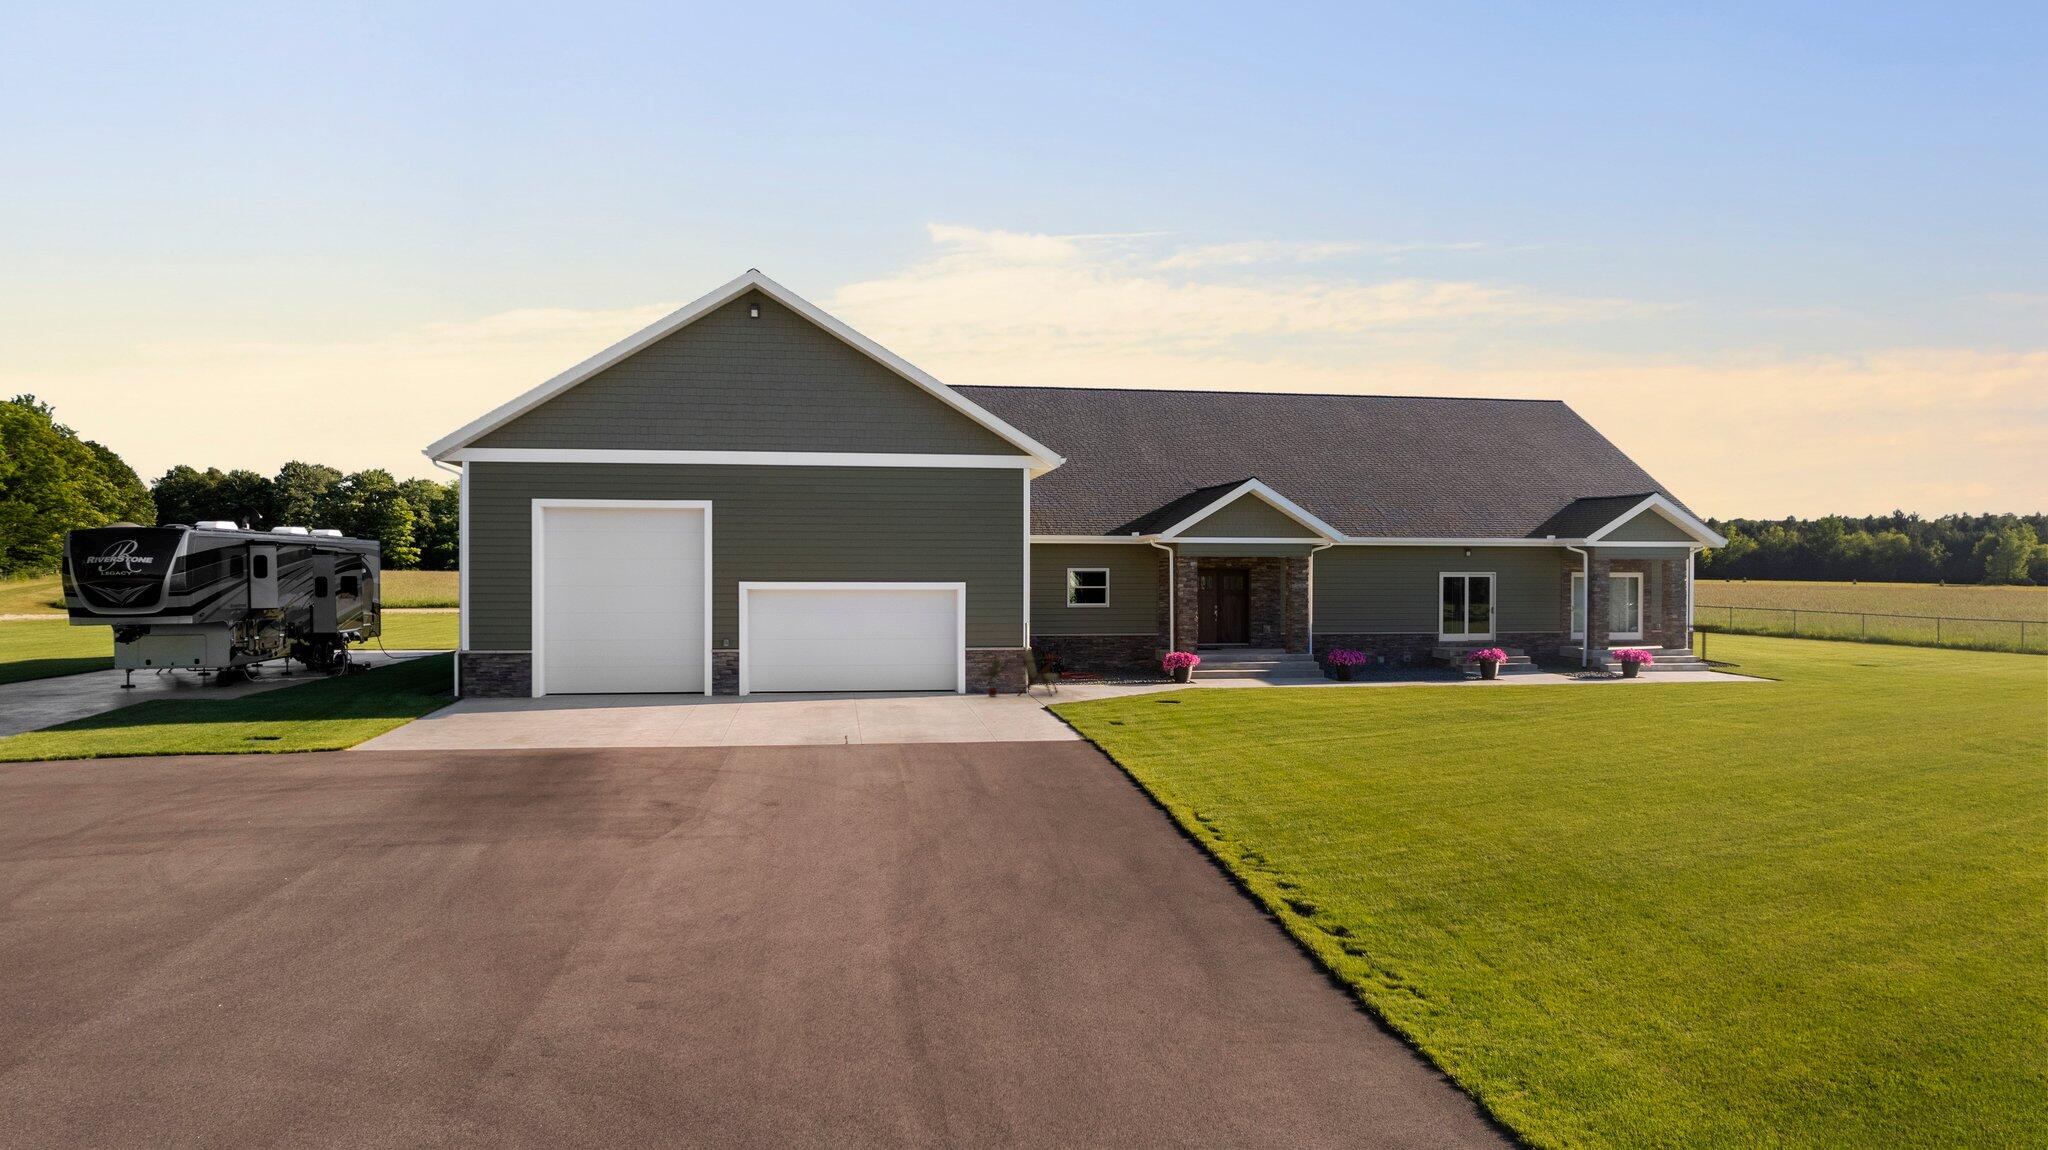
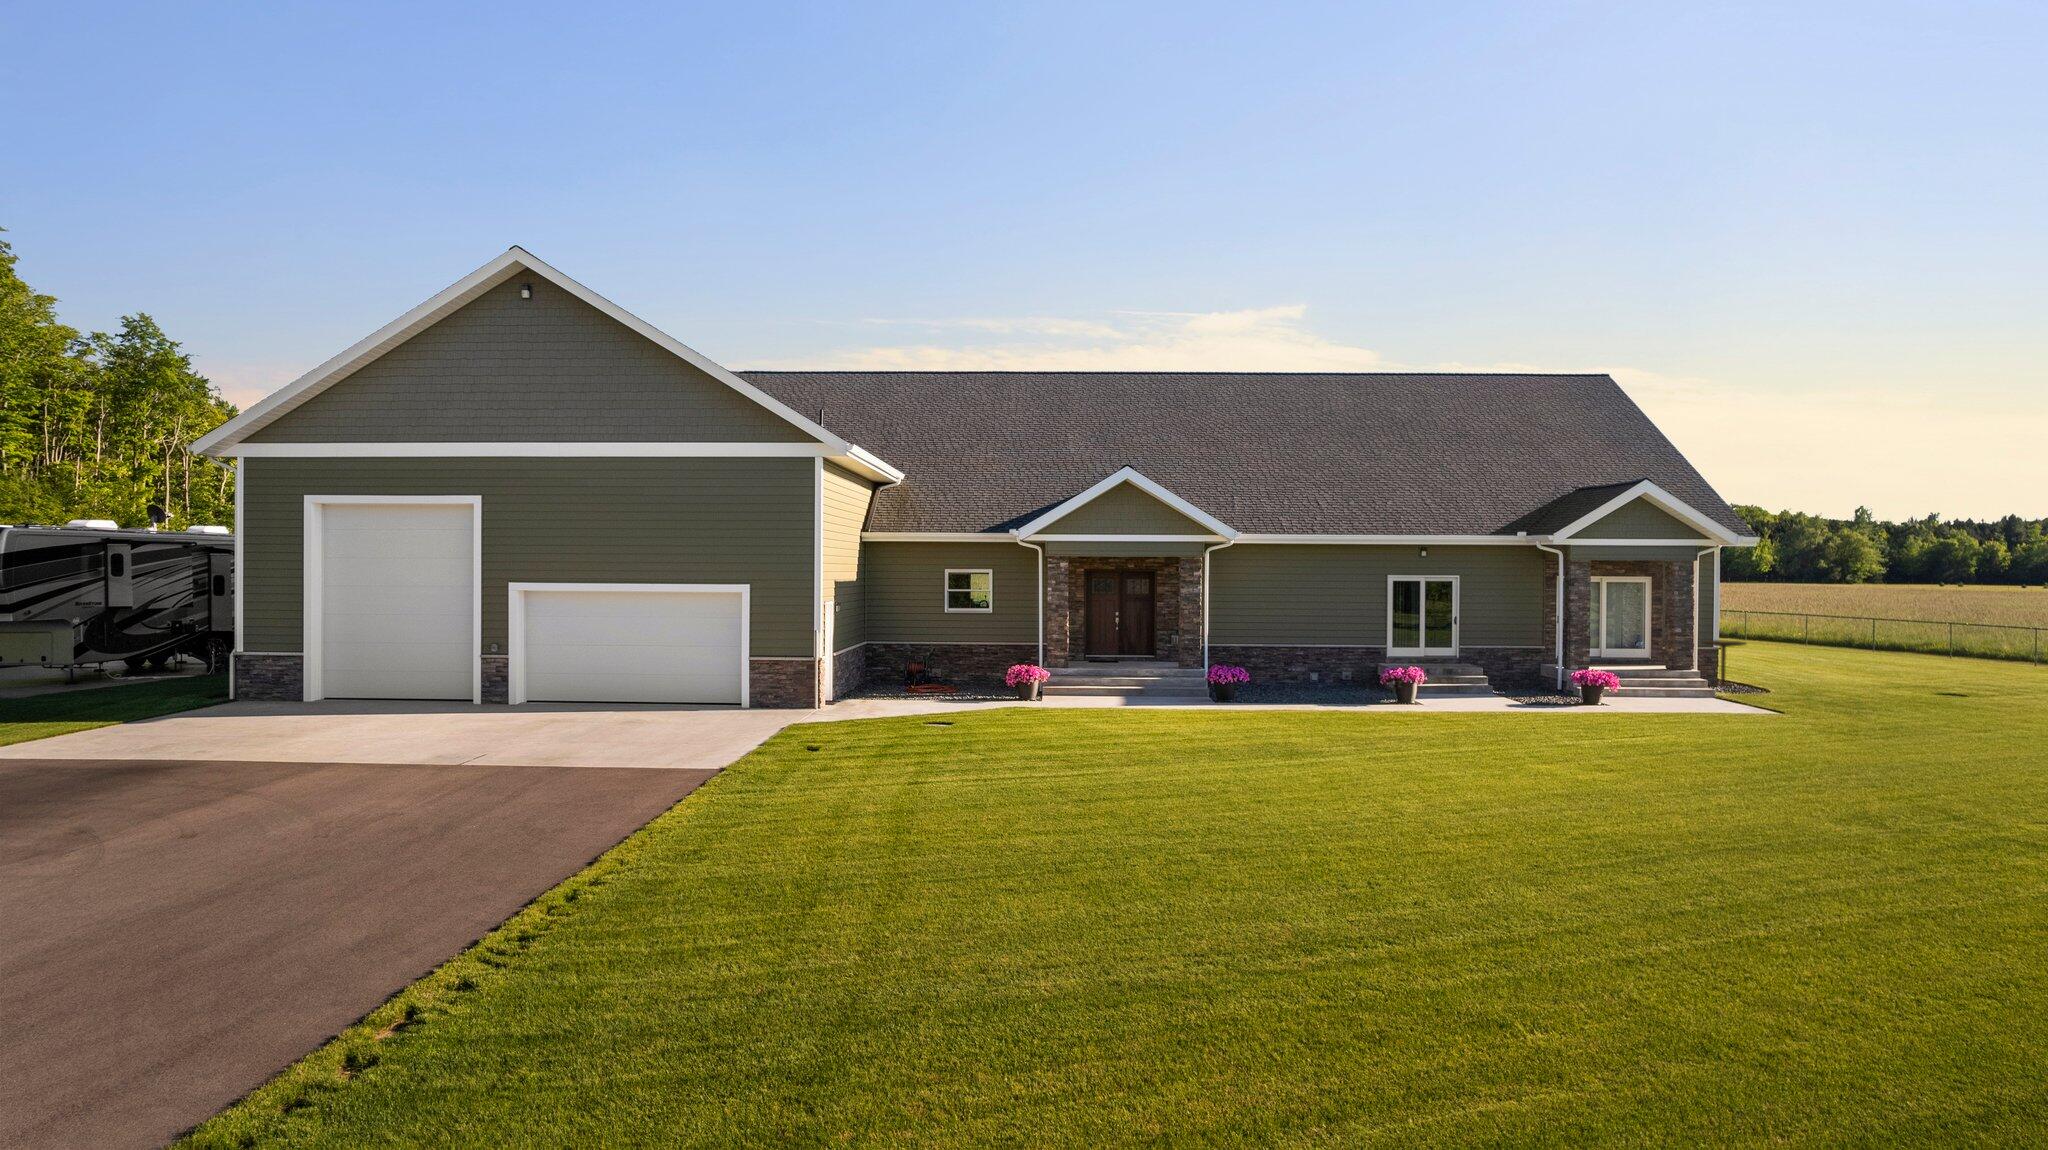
lounge chair: present [1021,649,1058,696] -> none [804,659,859,713]
potted tree: present [977,657,1008,697] -> none [757,664,795,712]

